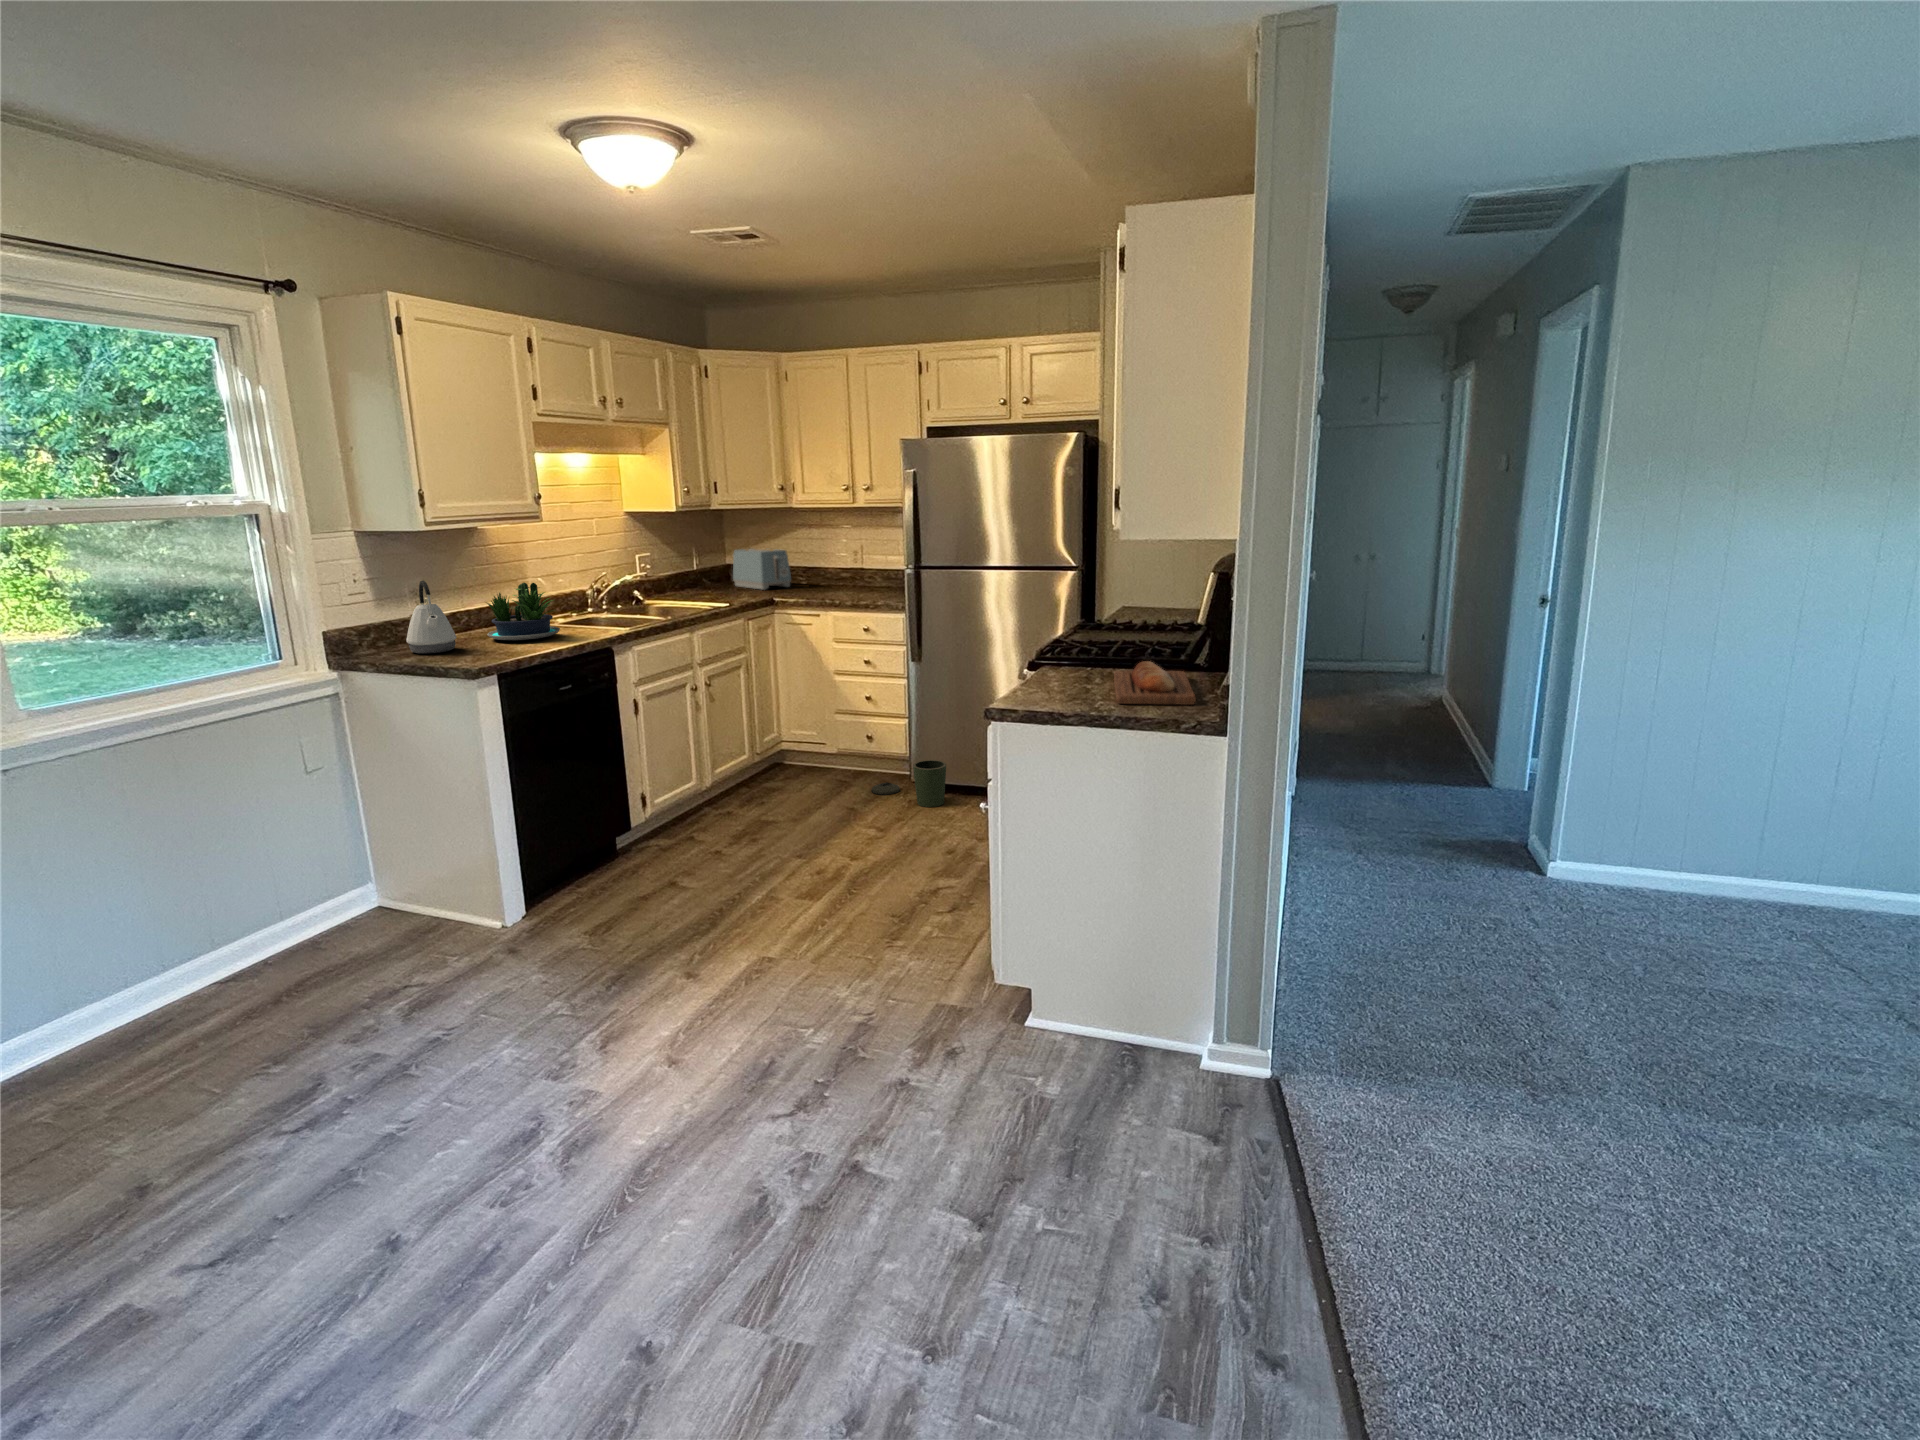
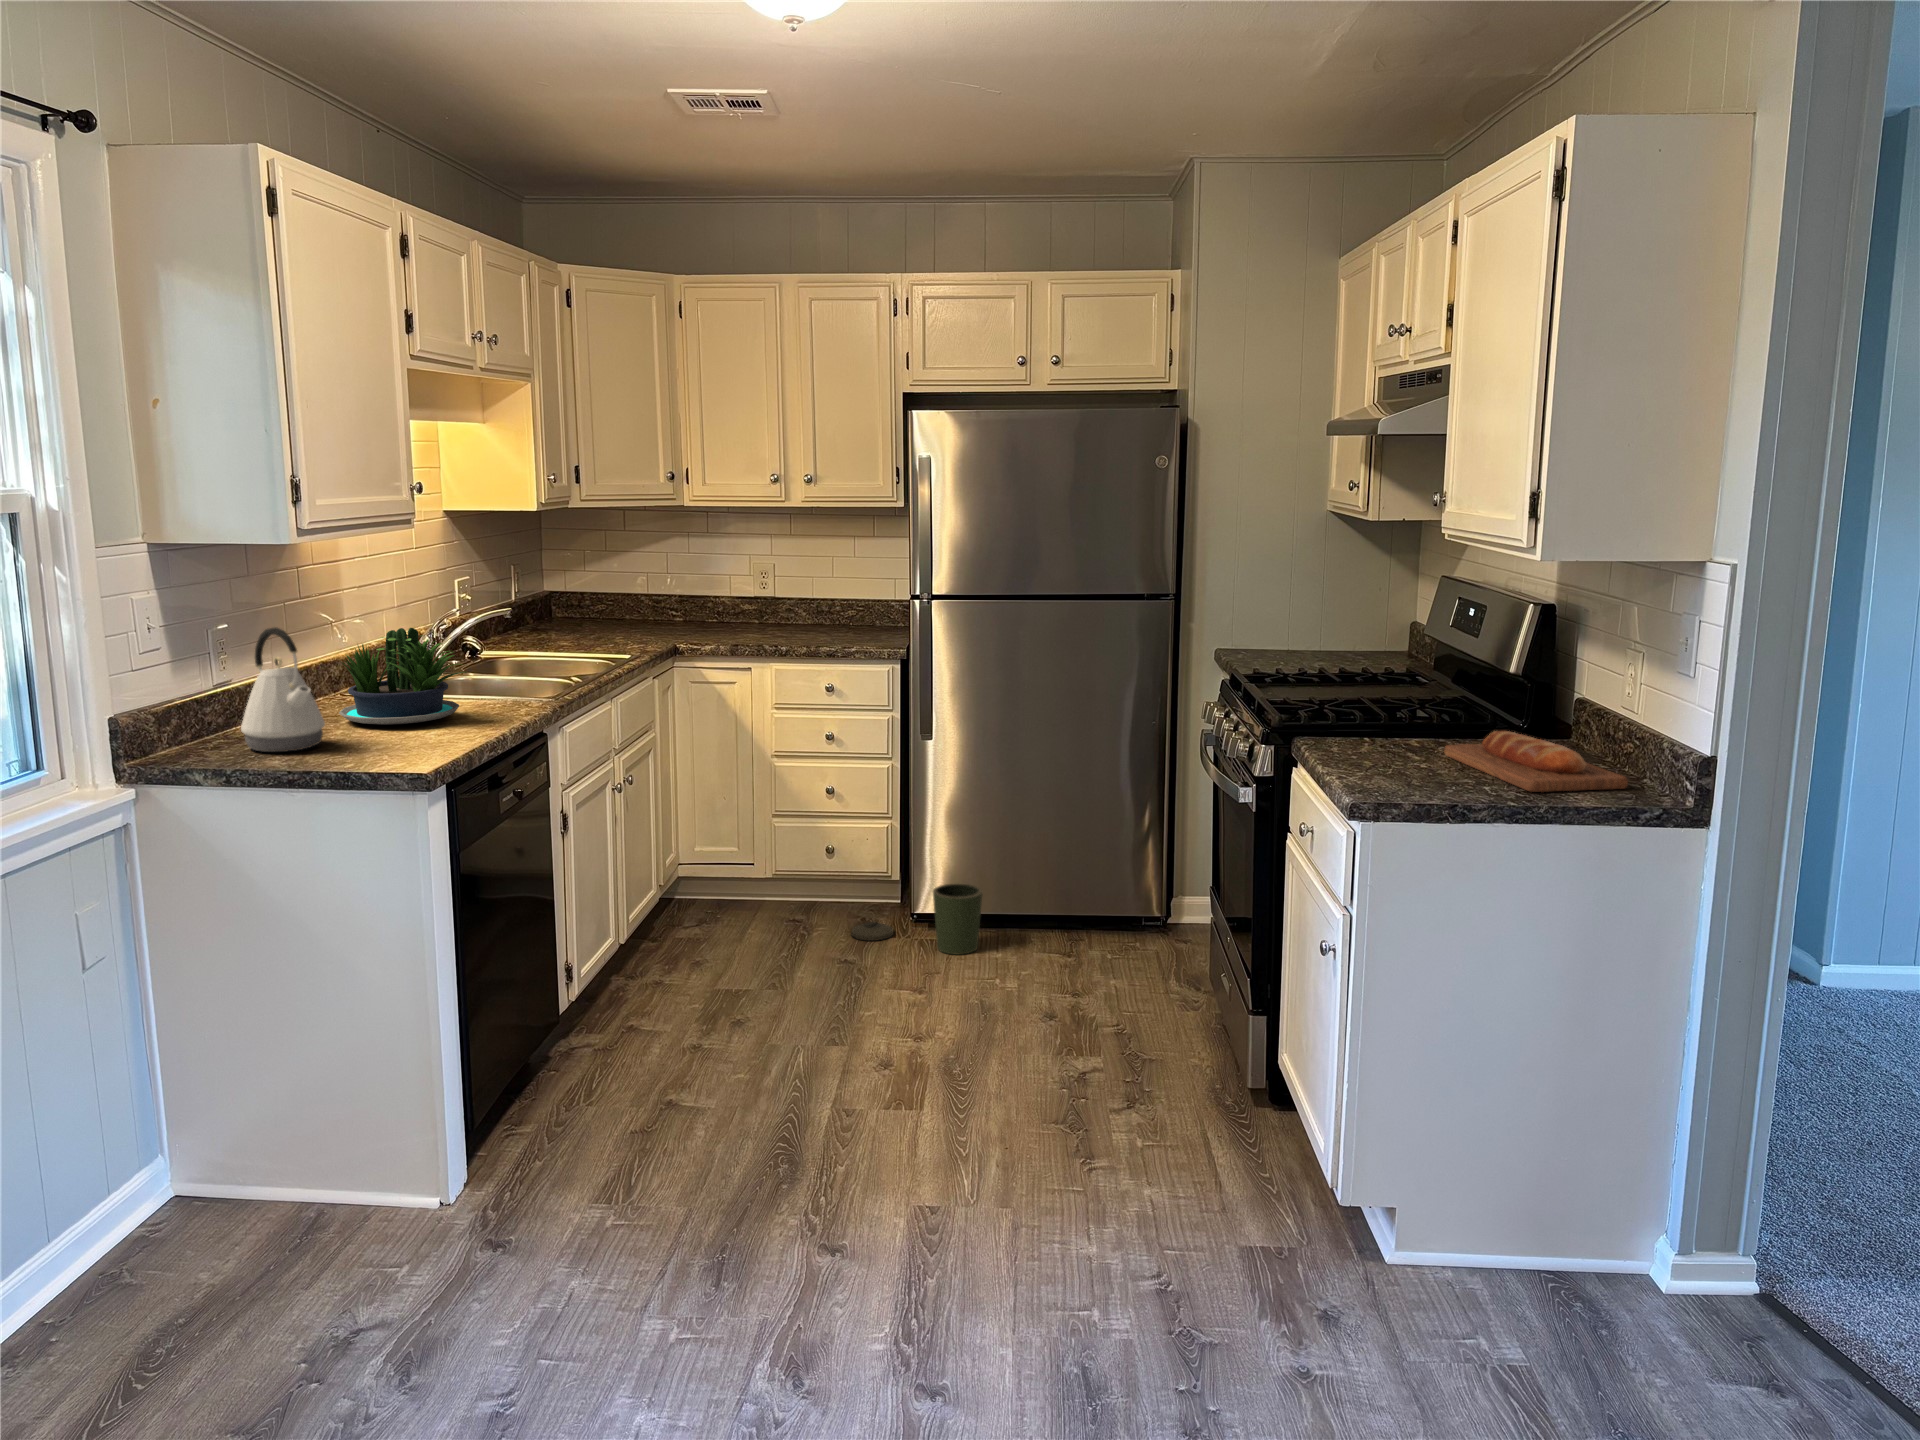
toaster: present [733,549,791,590] -> none [561,566,662,632]

